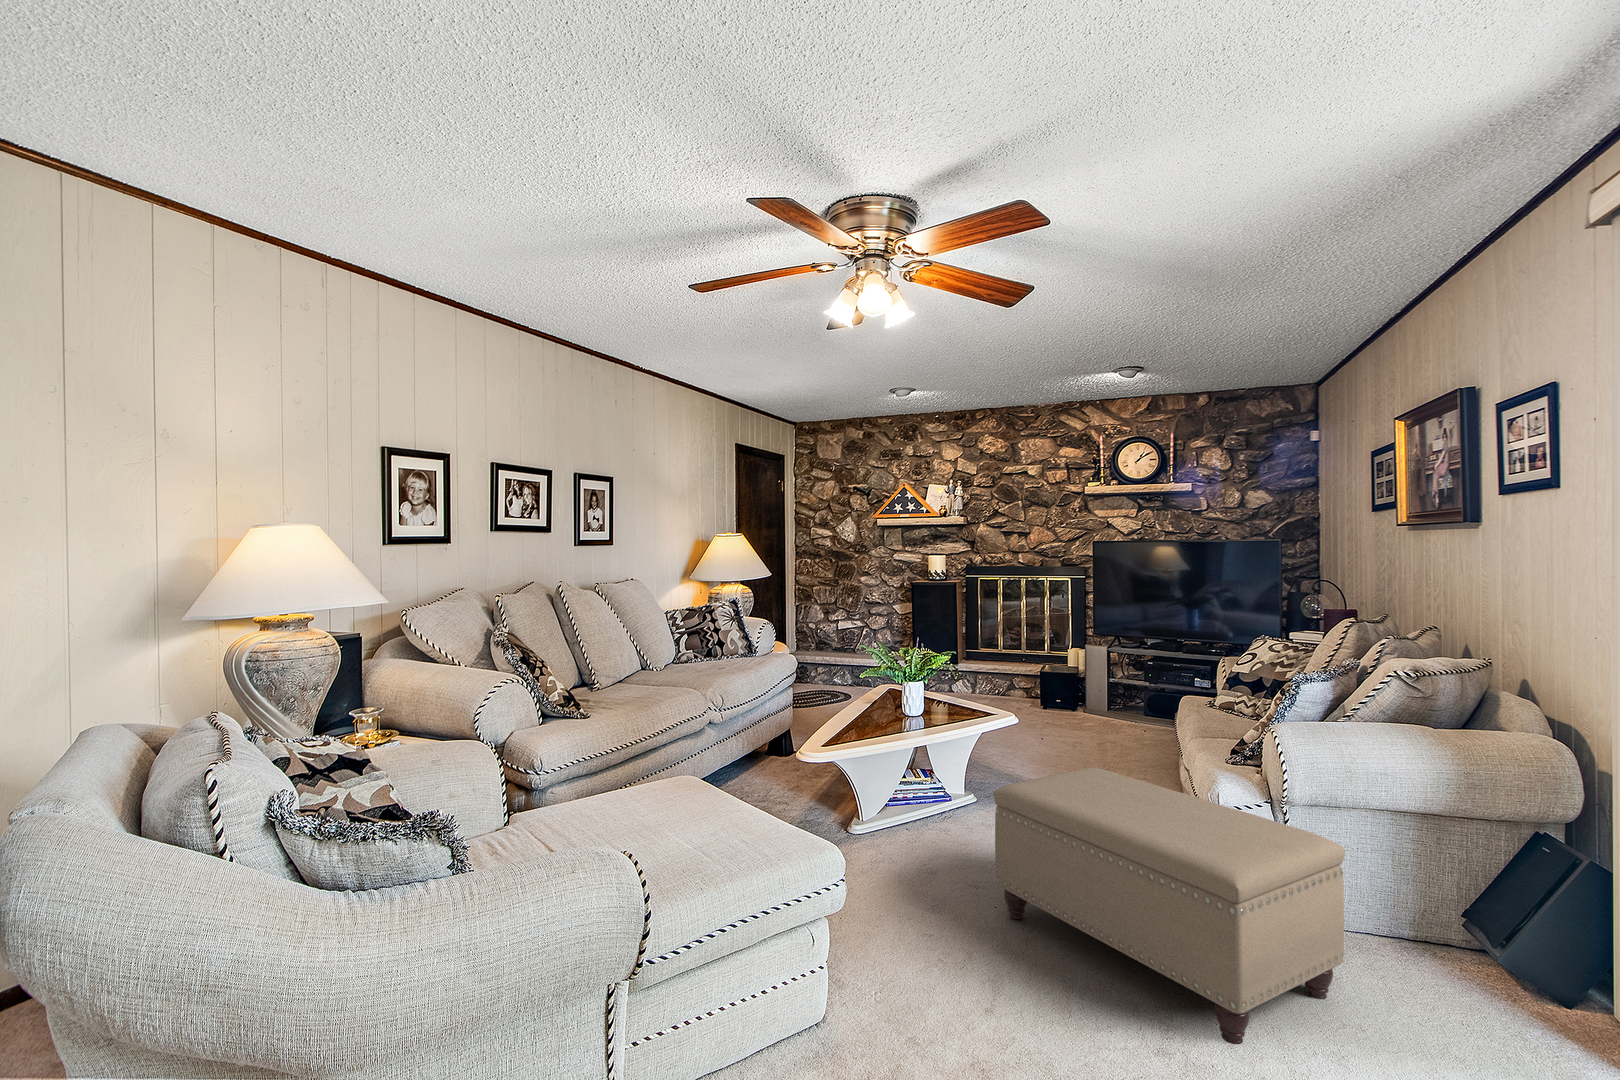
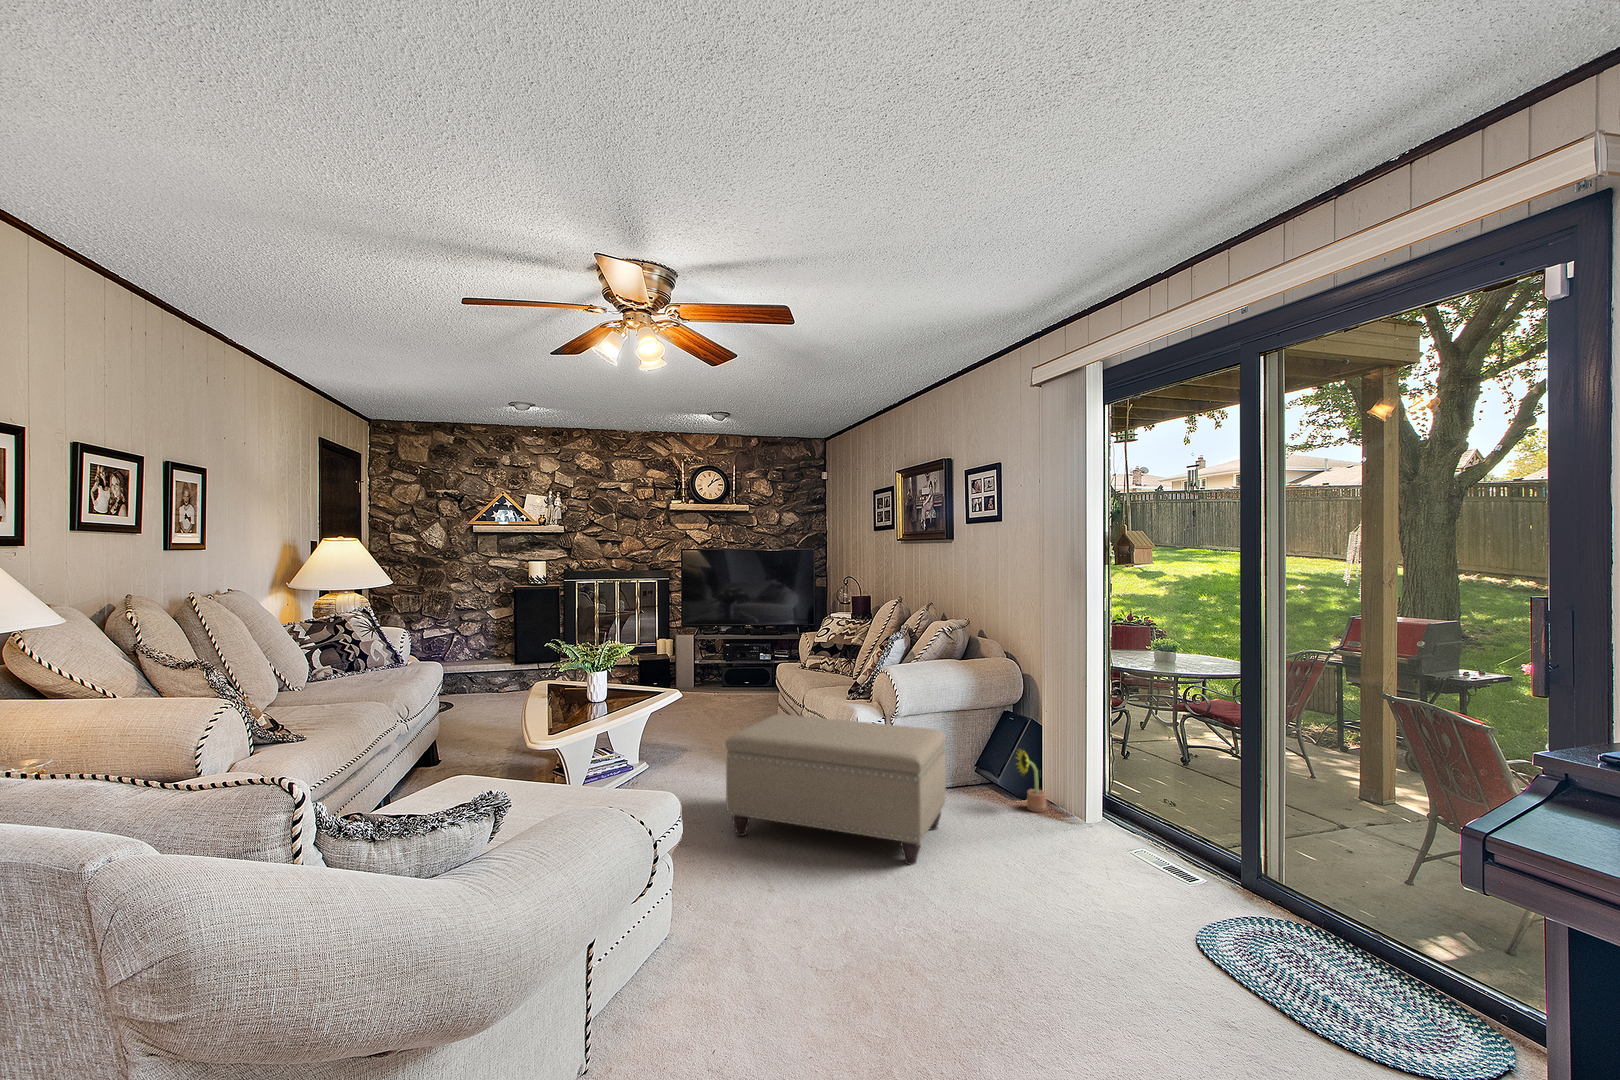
decorative plant: none [1523,902,1596,1036] -> present [1016,750,1046,812]

